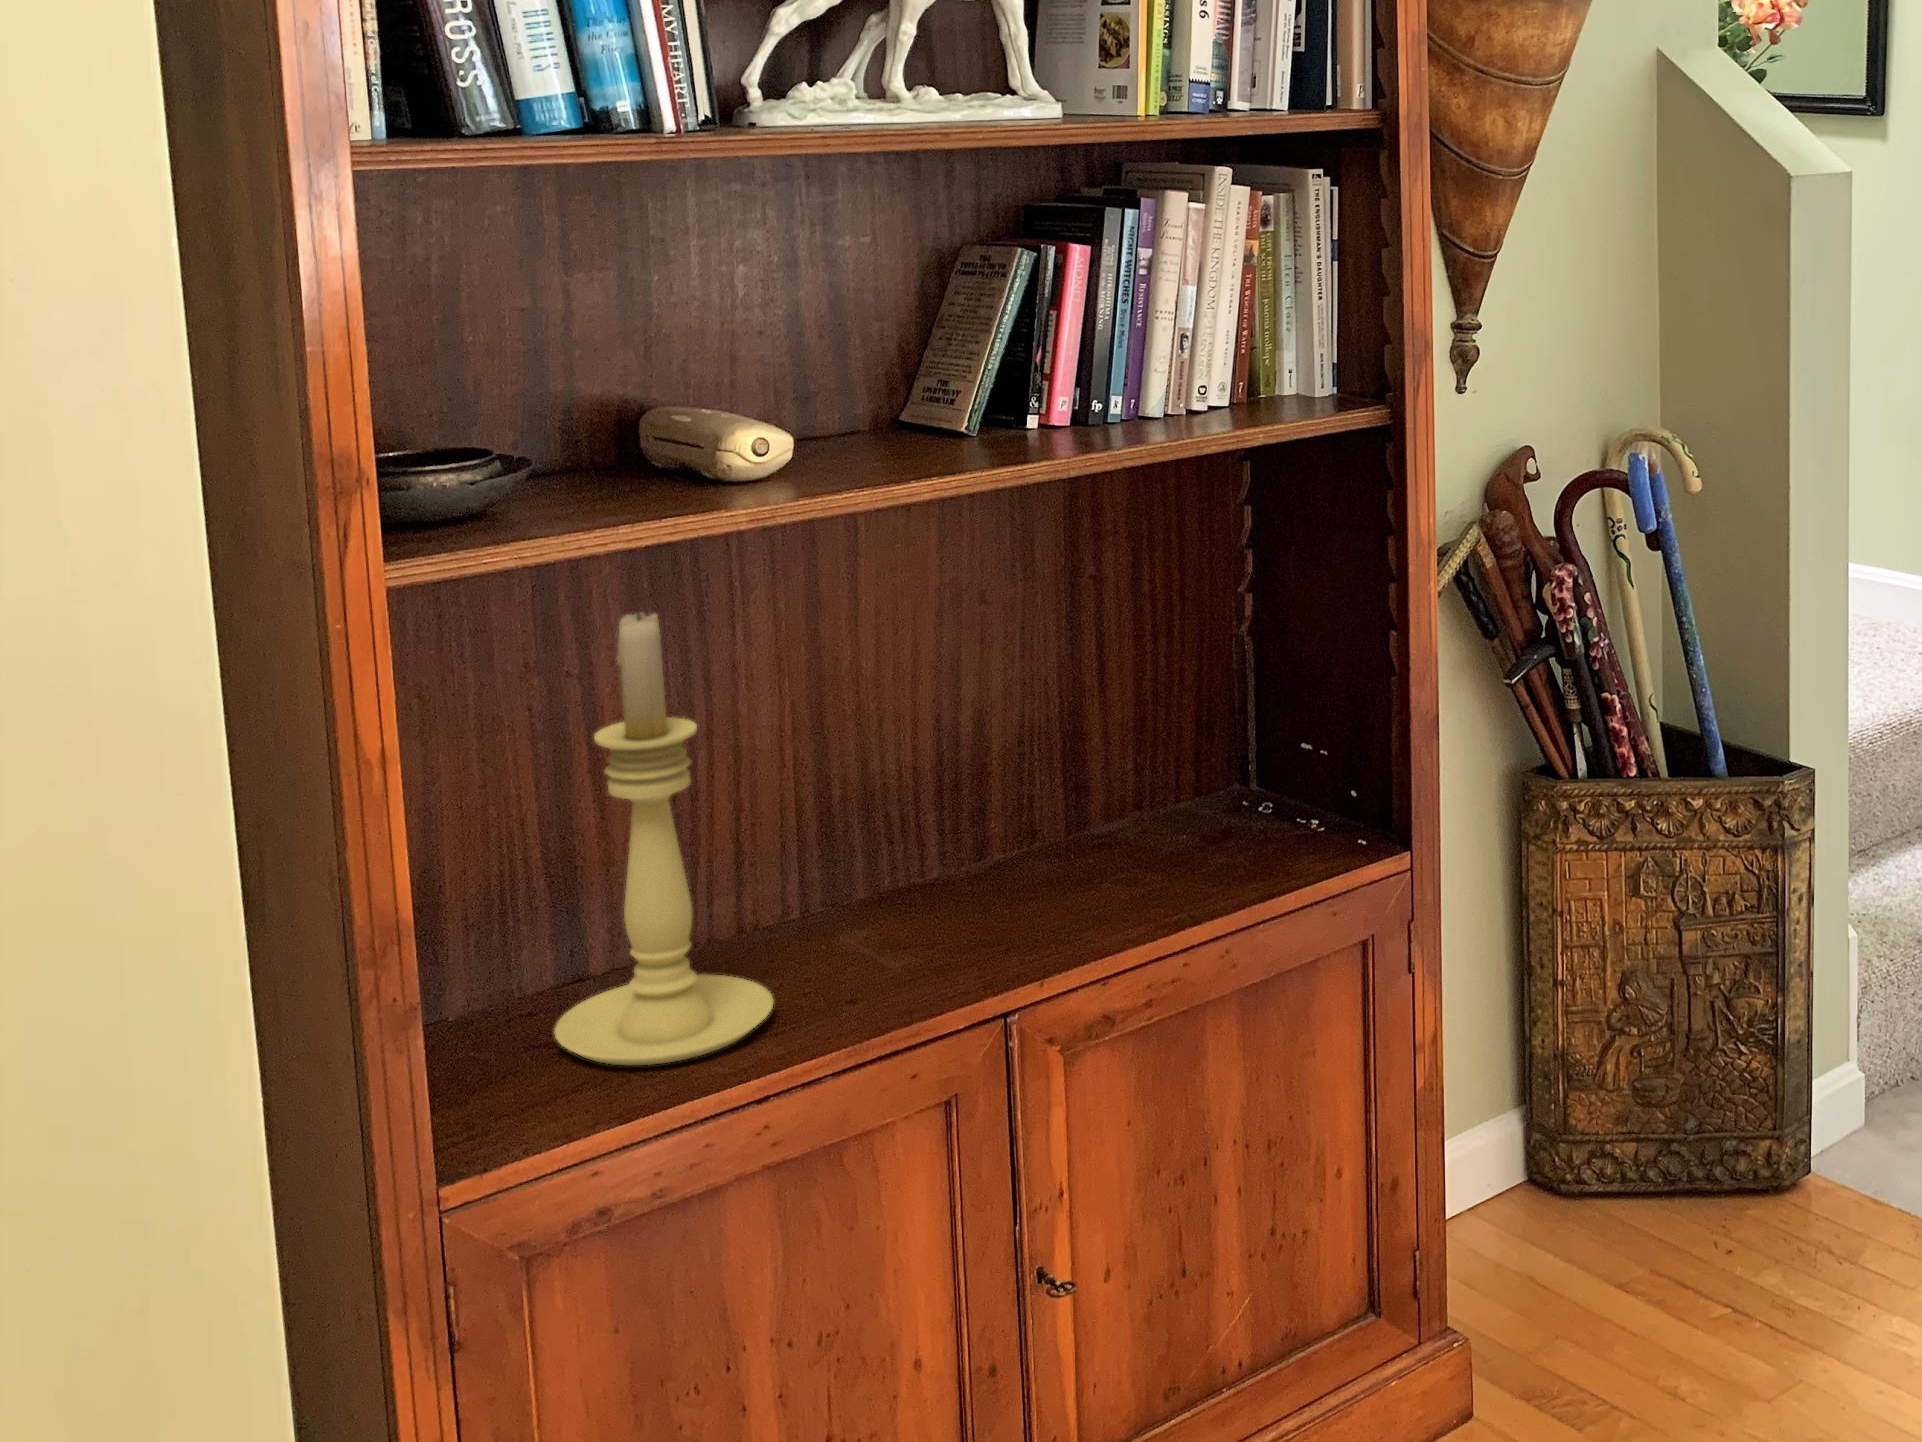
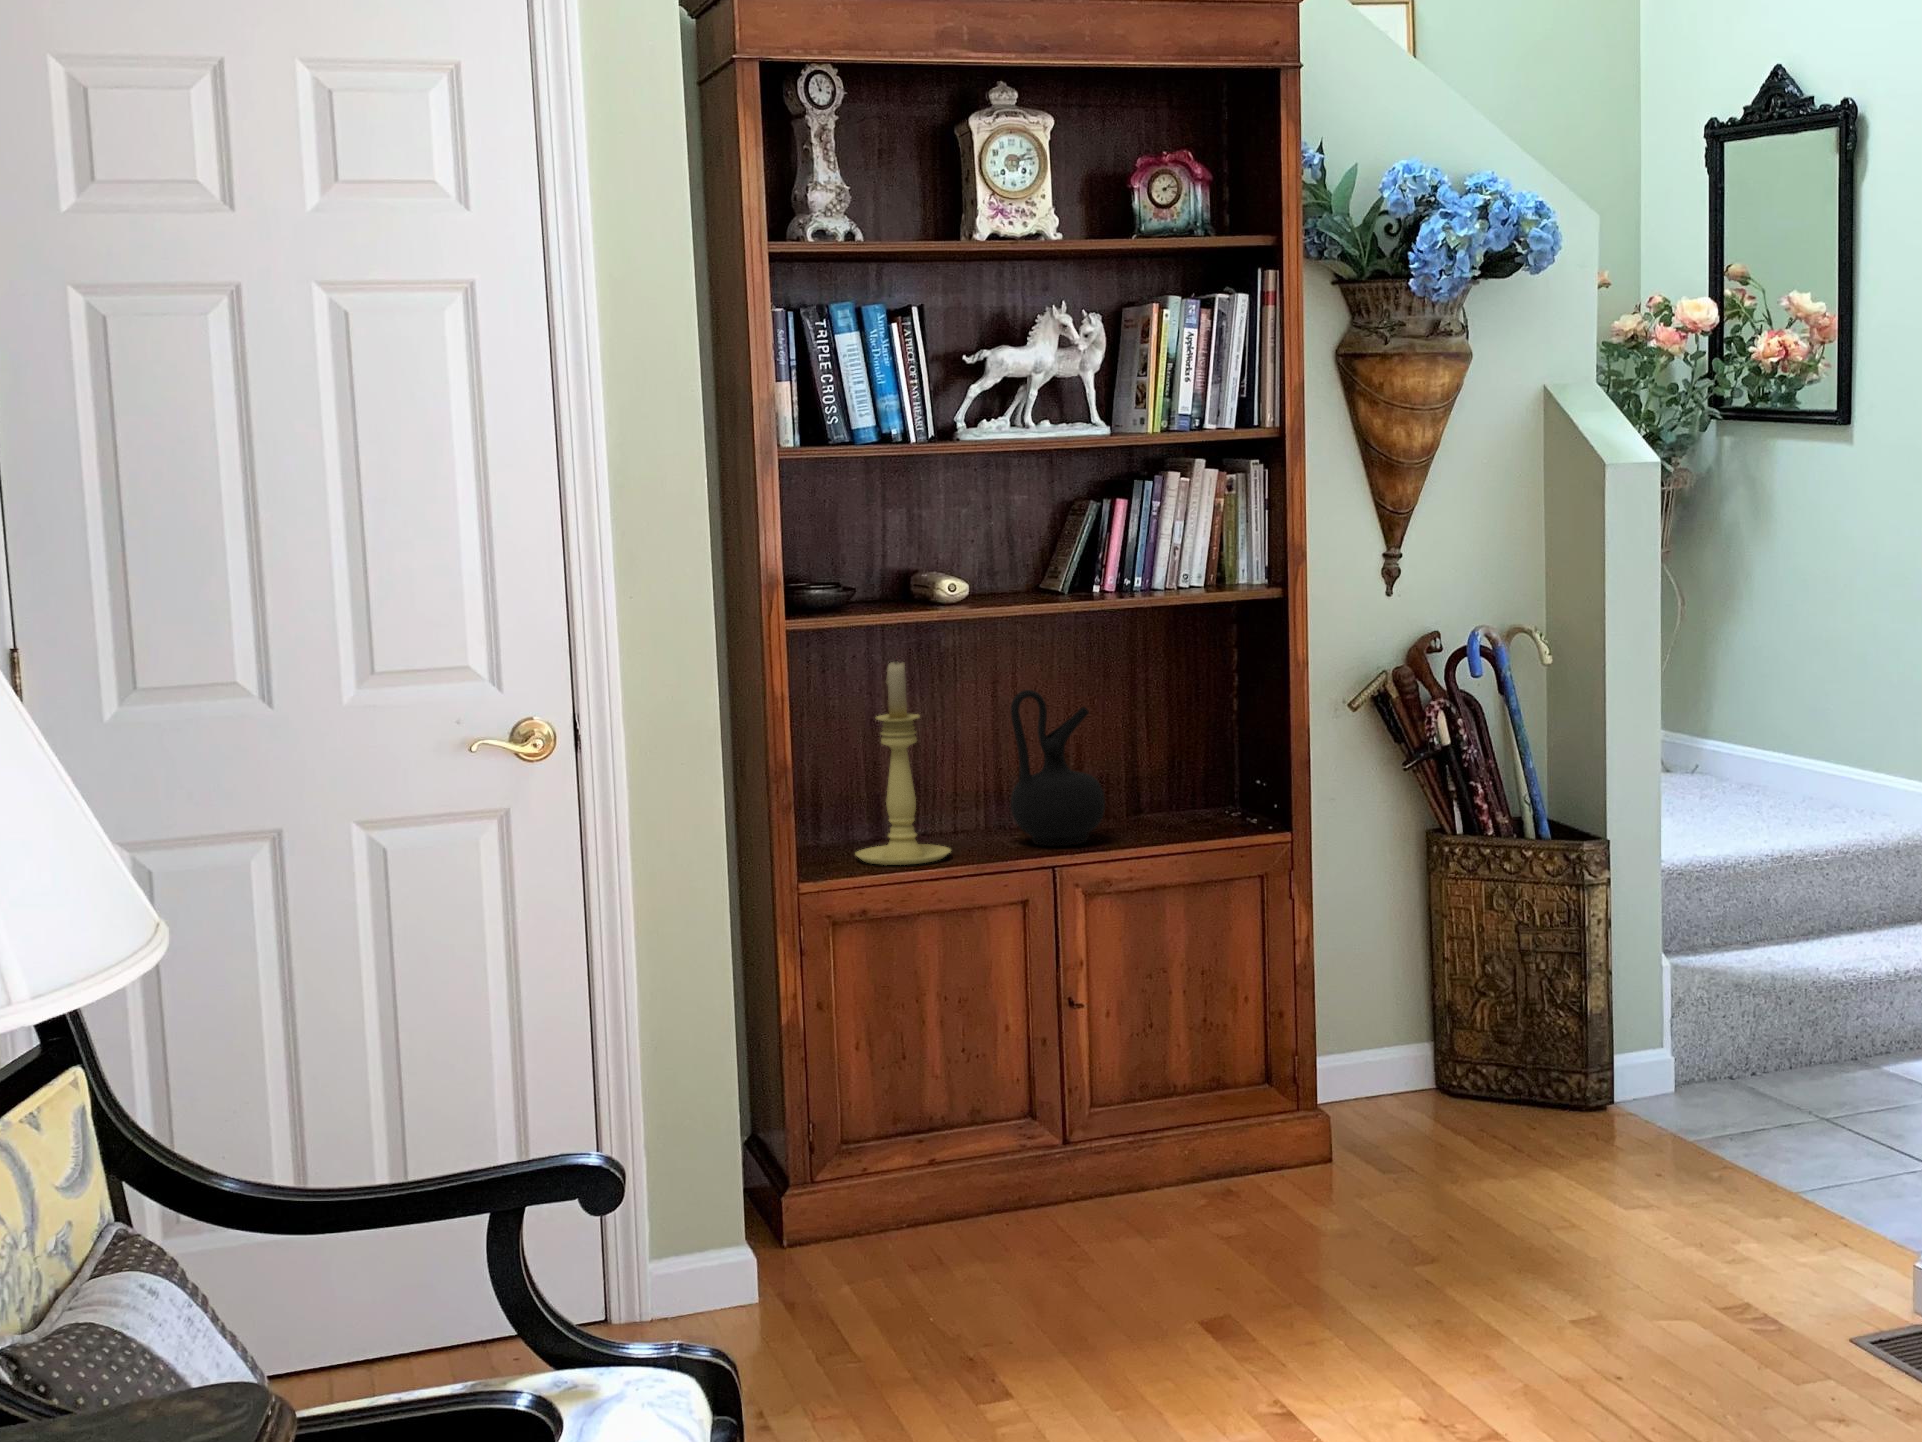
ceramic jug: none [875,637,1066,943] -> present [1010,690,1105,846]

